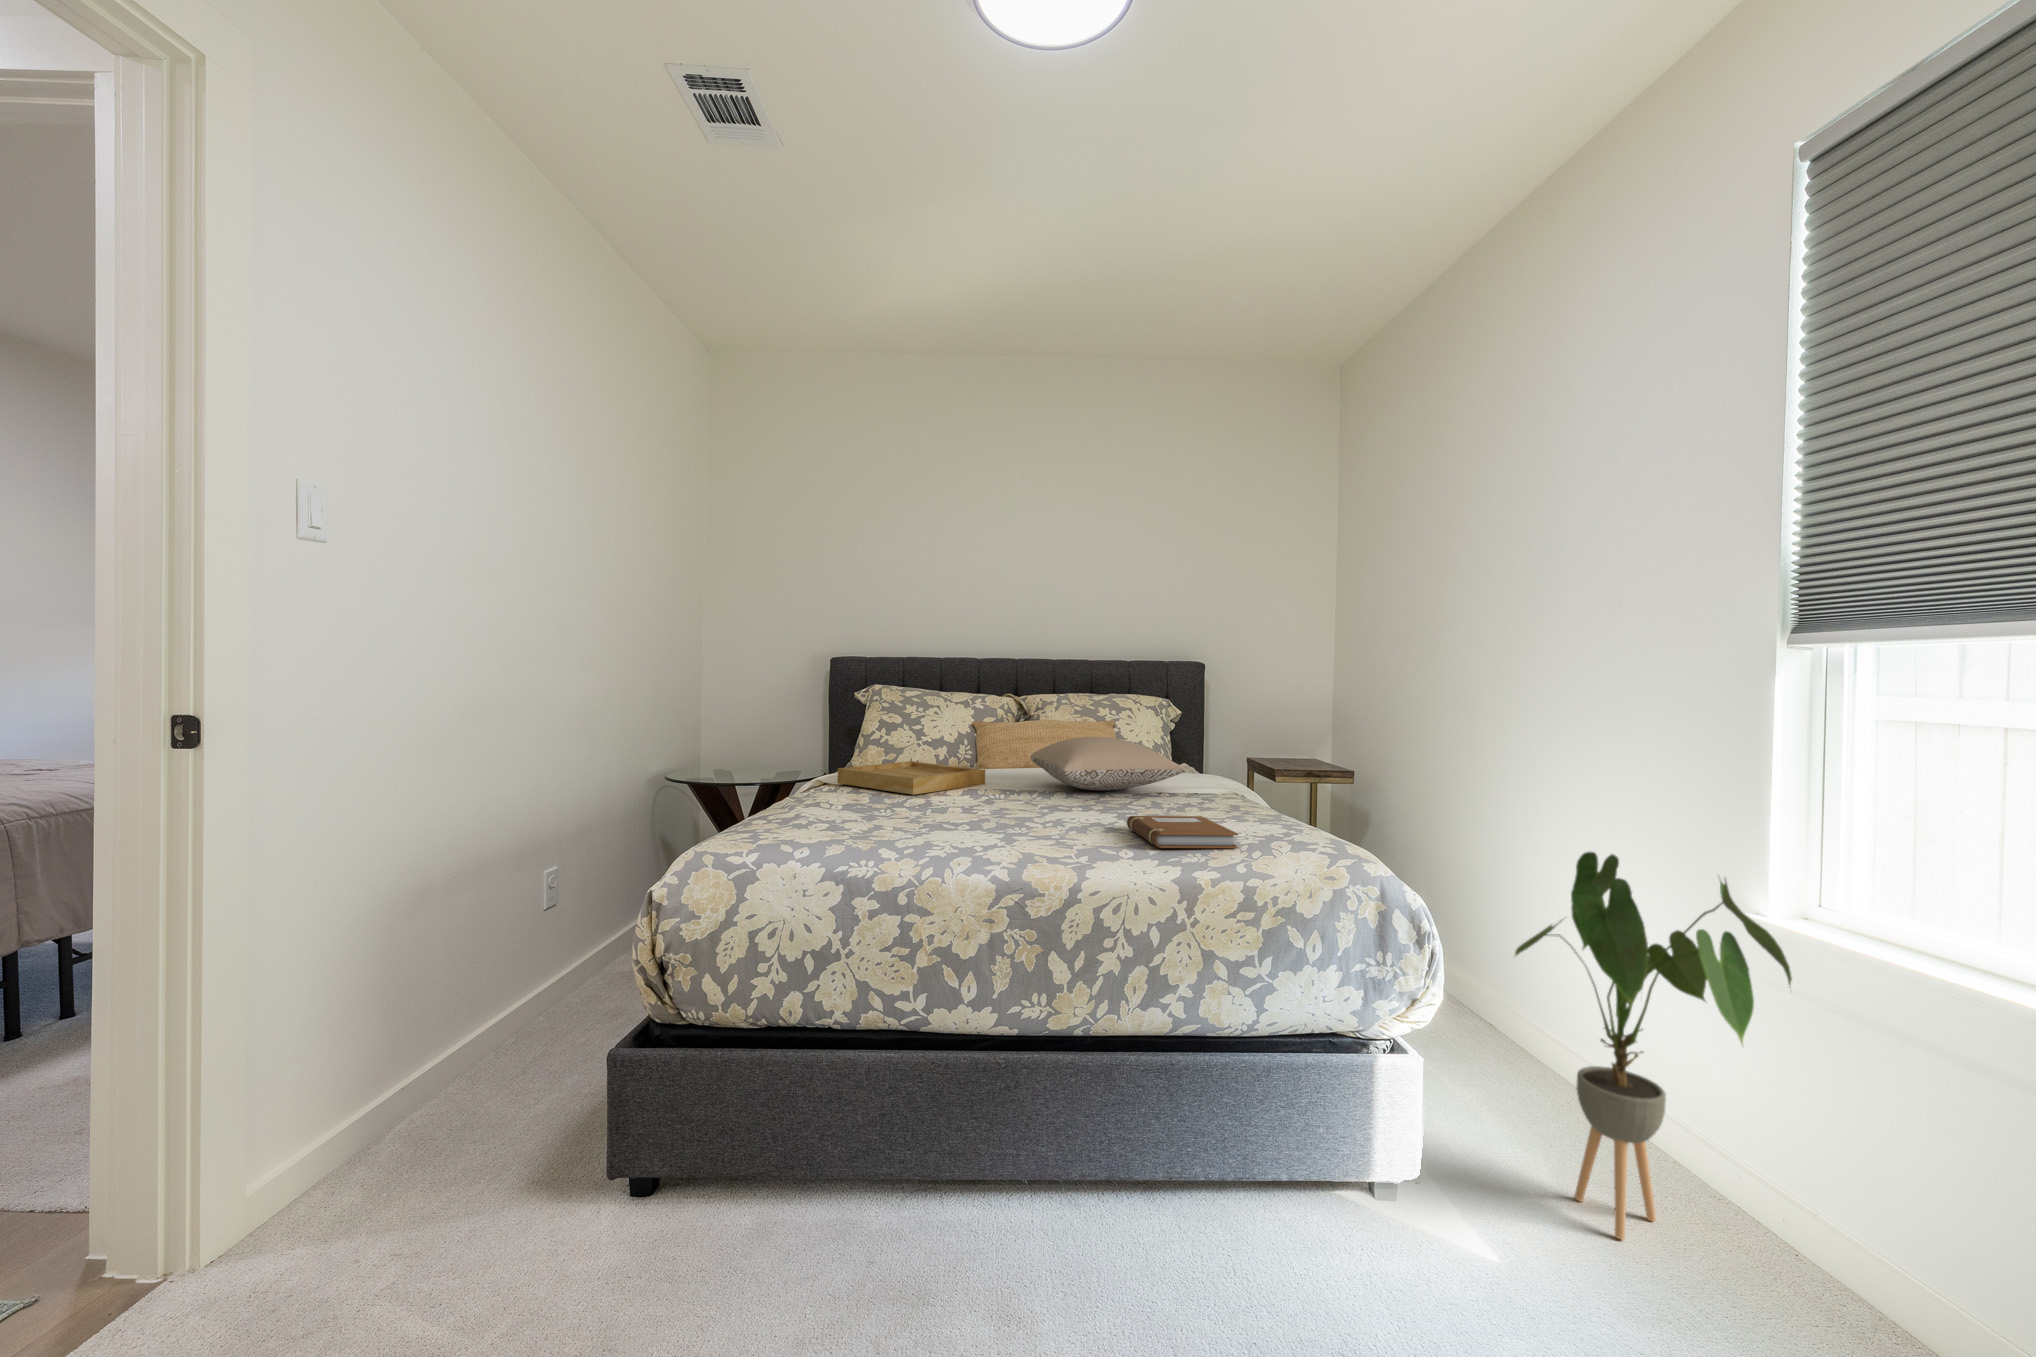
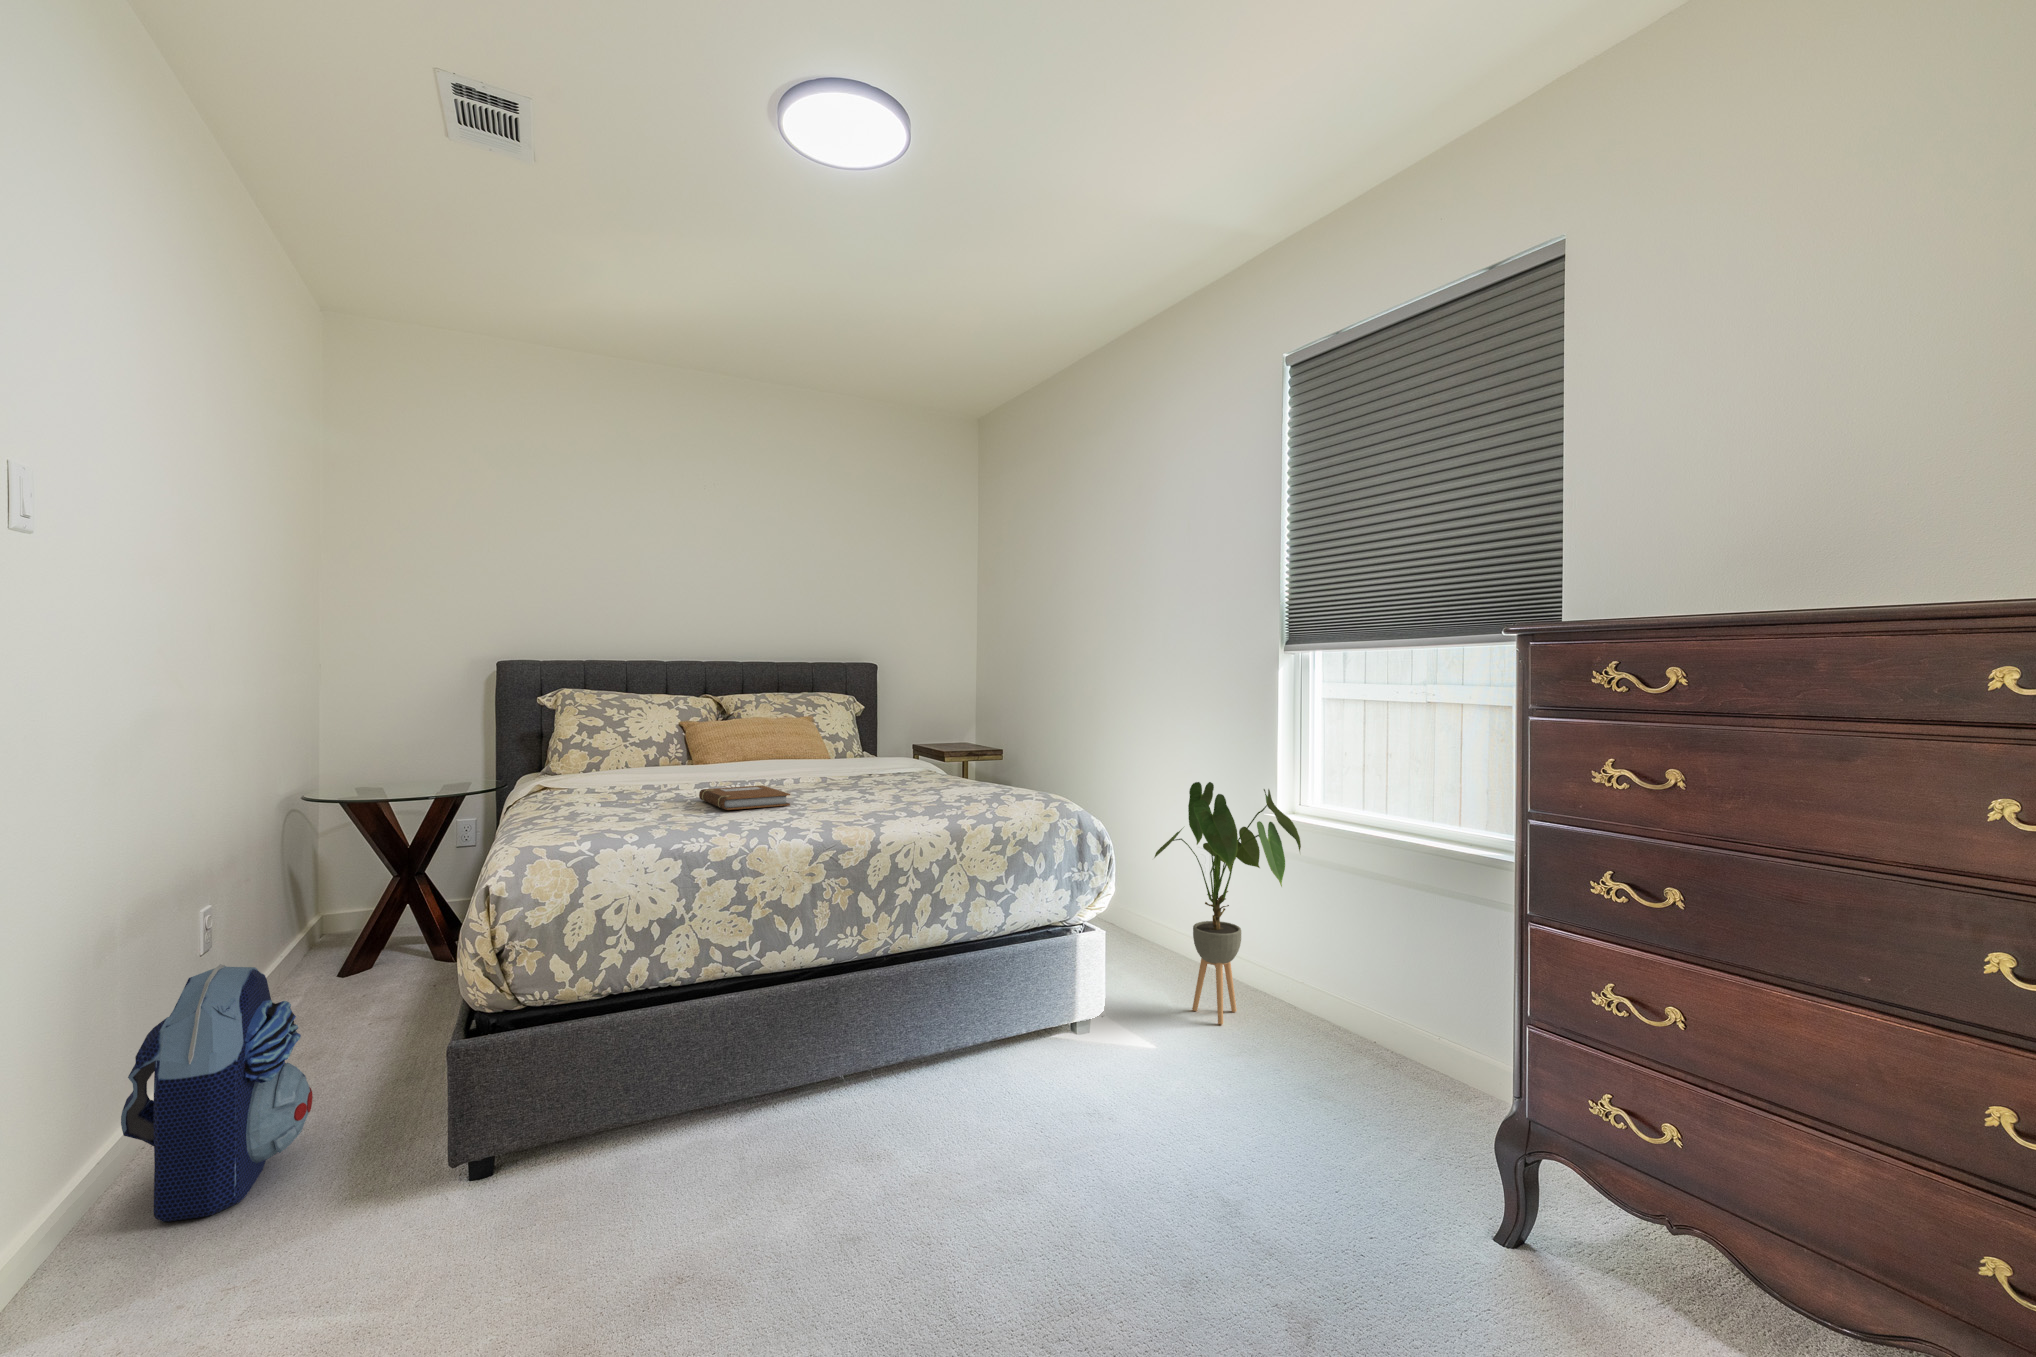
pillow: present [1031,737,1187,790] -> none [755,728,901,774]
tray: present [838,761,985,795] -> none [565,762,714,790]
notebook: present [1127,816,1238,848] -> present [699,785,790,810]
backpack: none [383,930,537,1169] -> present [121,964,313,1222]

